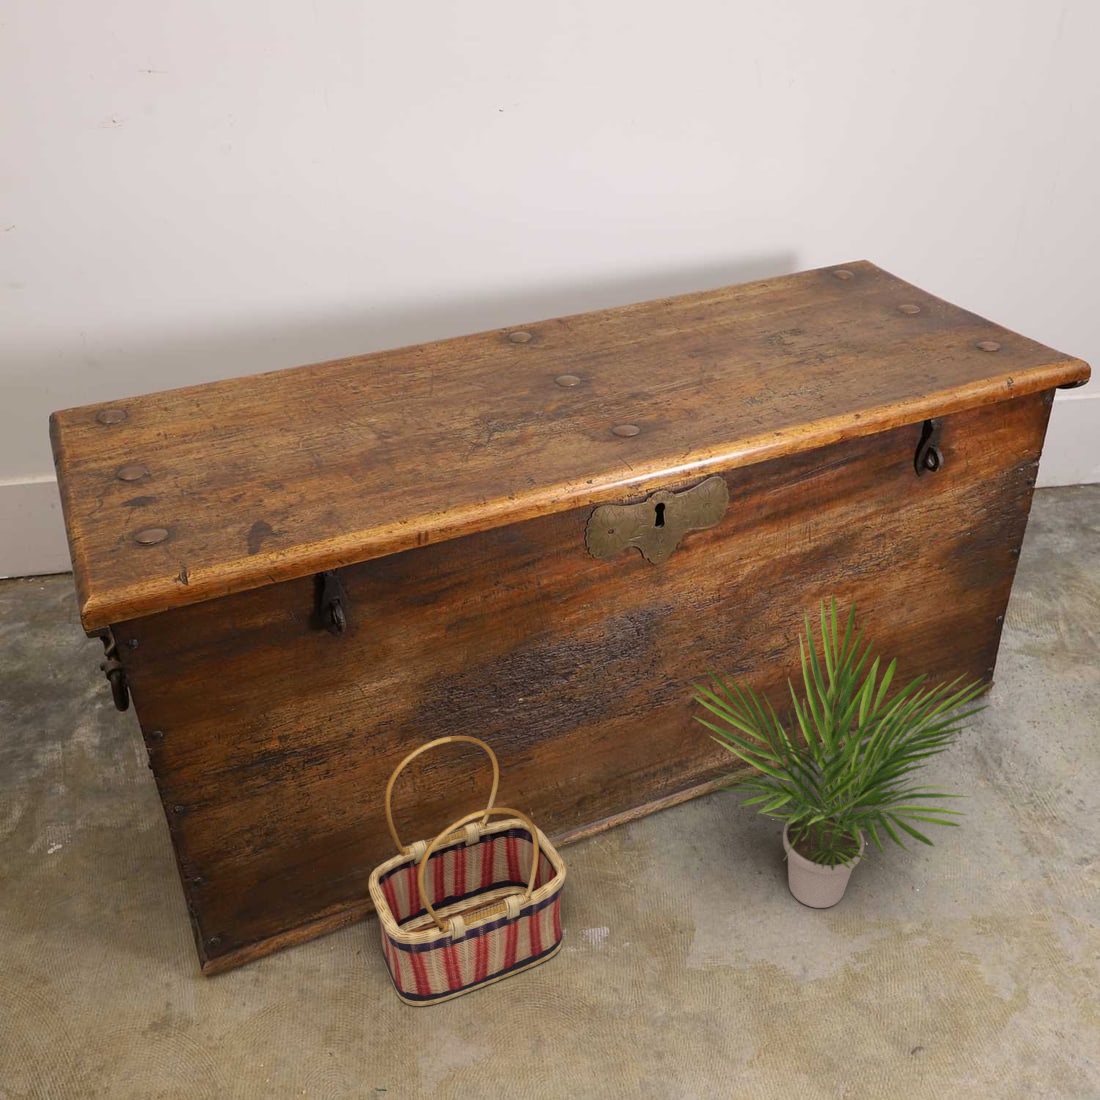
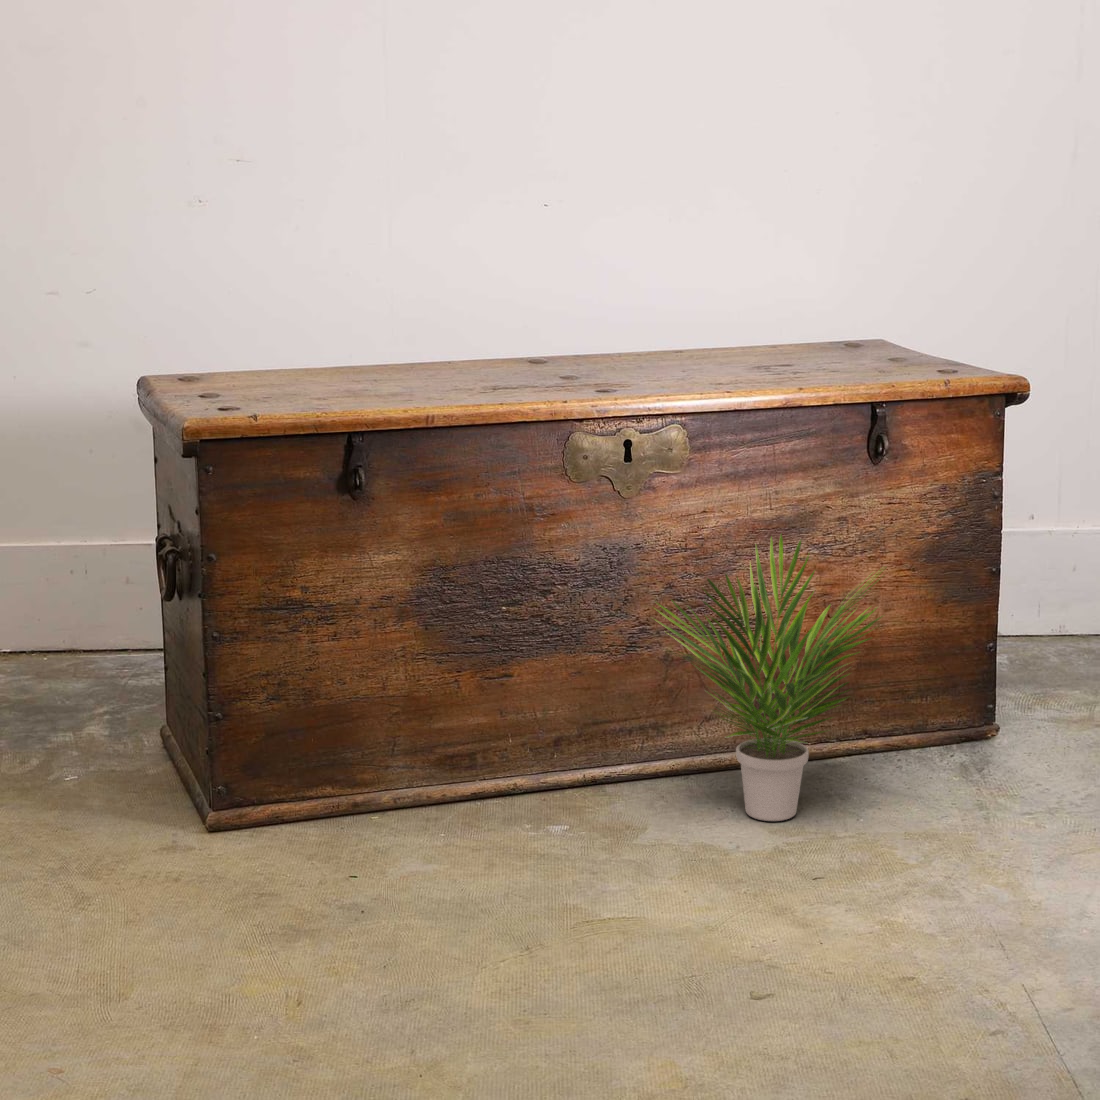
basket: present [368,736,567,1006] -> none [360,608,533,845]

